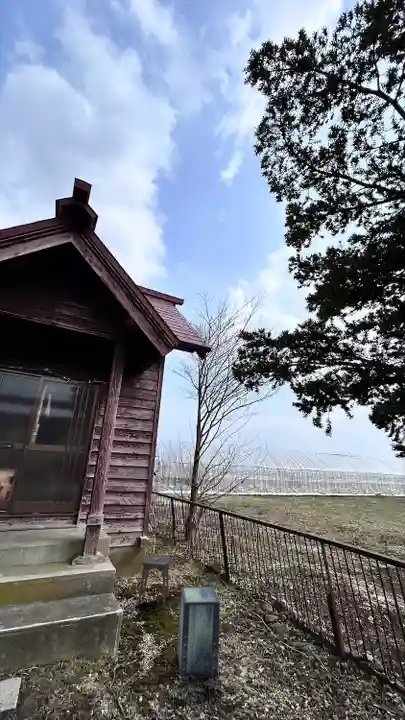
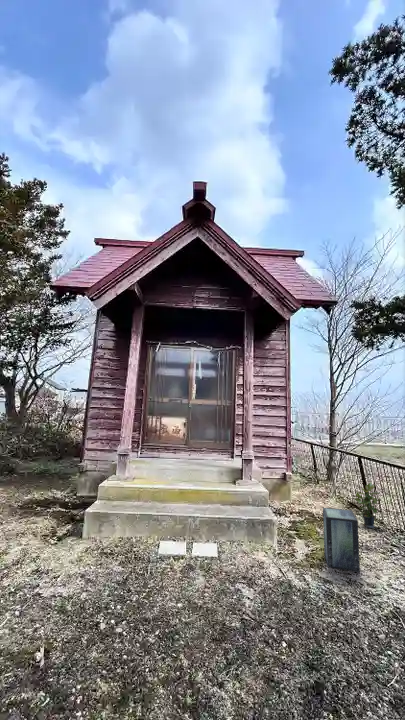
potted plant: none [213,543,239,599] -> present [355,483,380,528]
stool: present [137,555,171,609] -> none [289,486,315,527]

